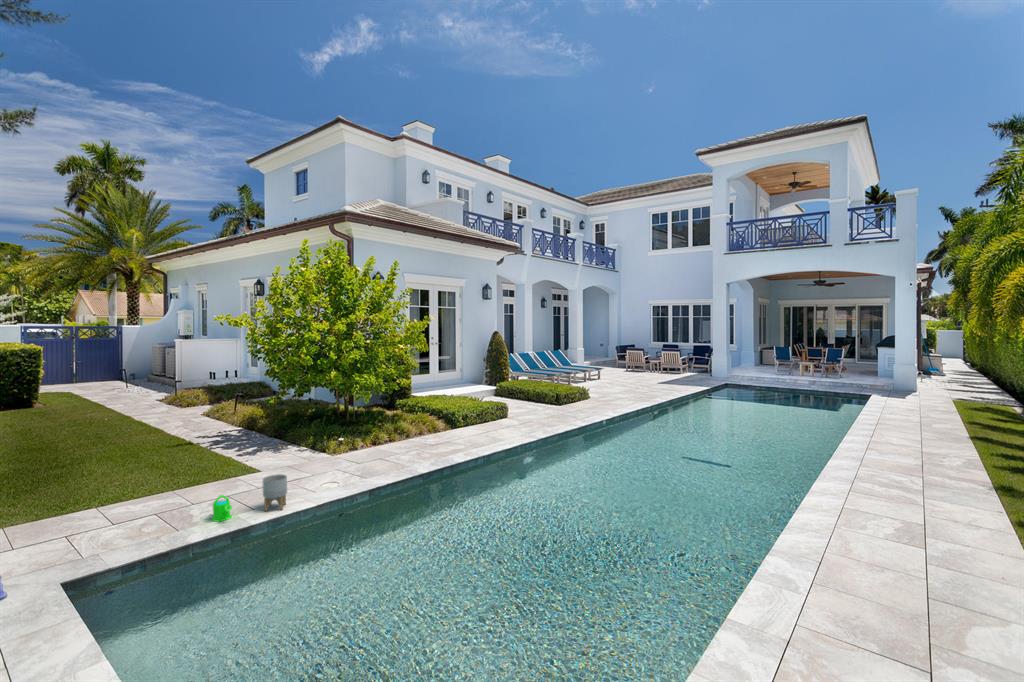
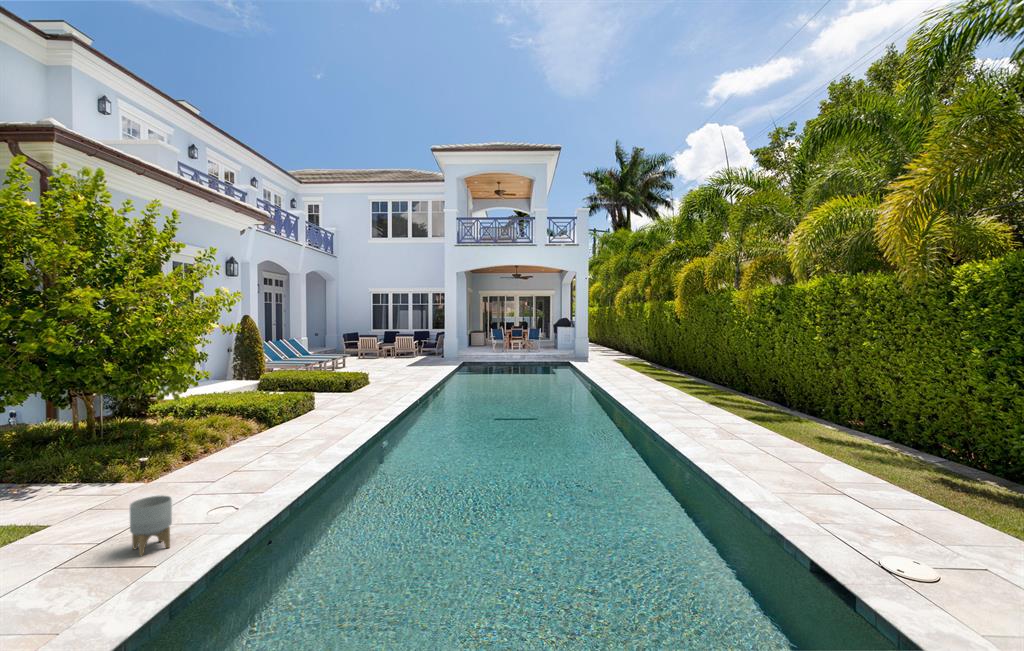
watering can: present [212,495,232,522] -> none [43,544,101,592]

